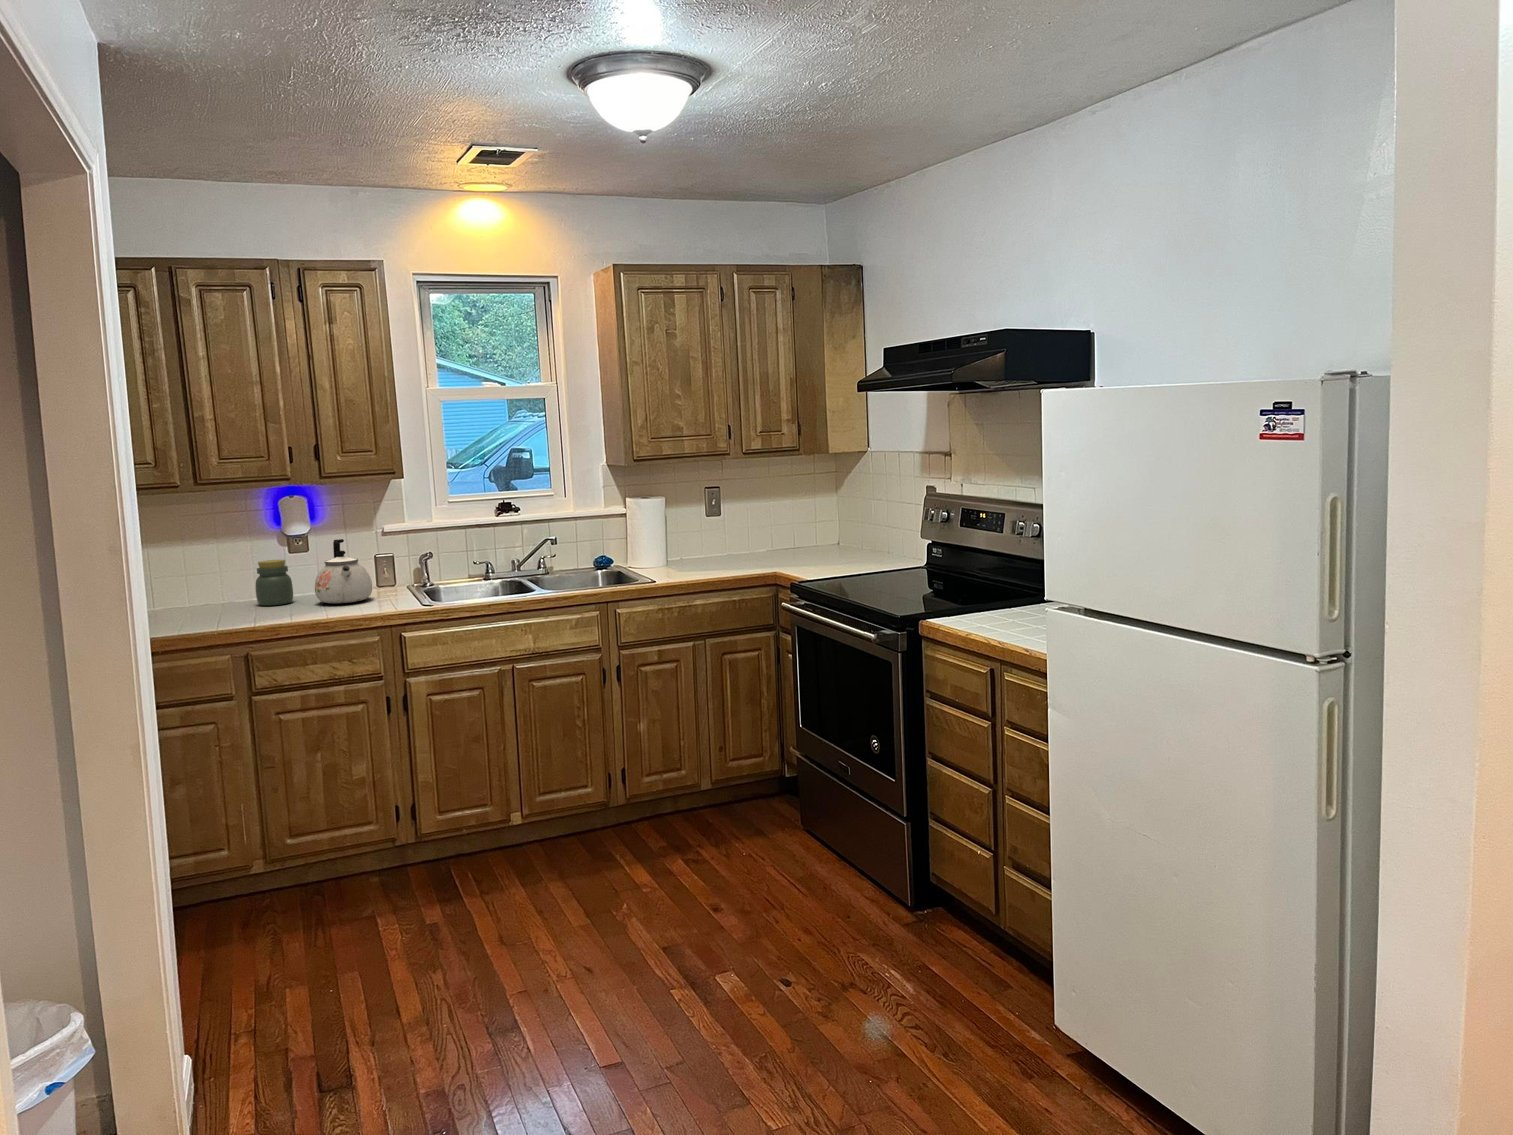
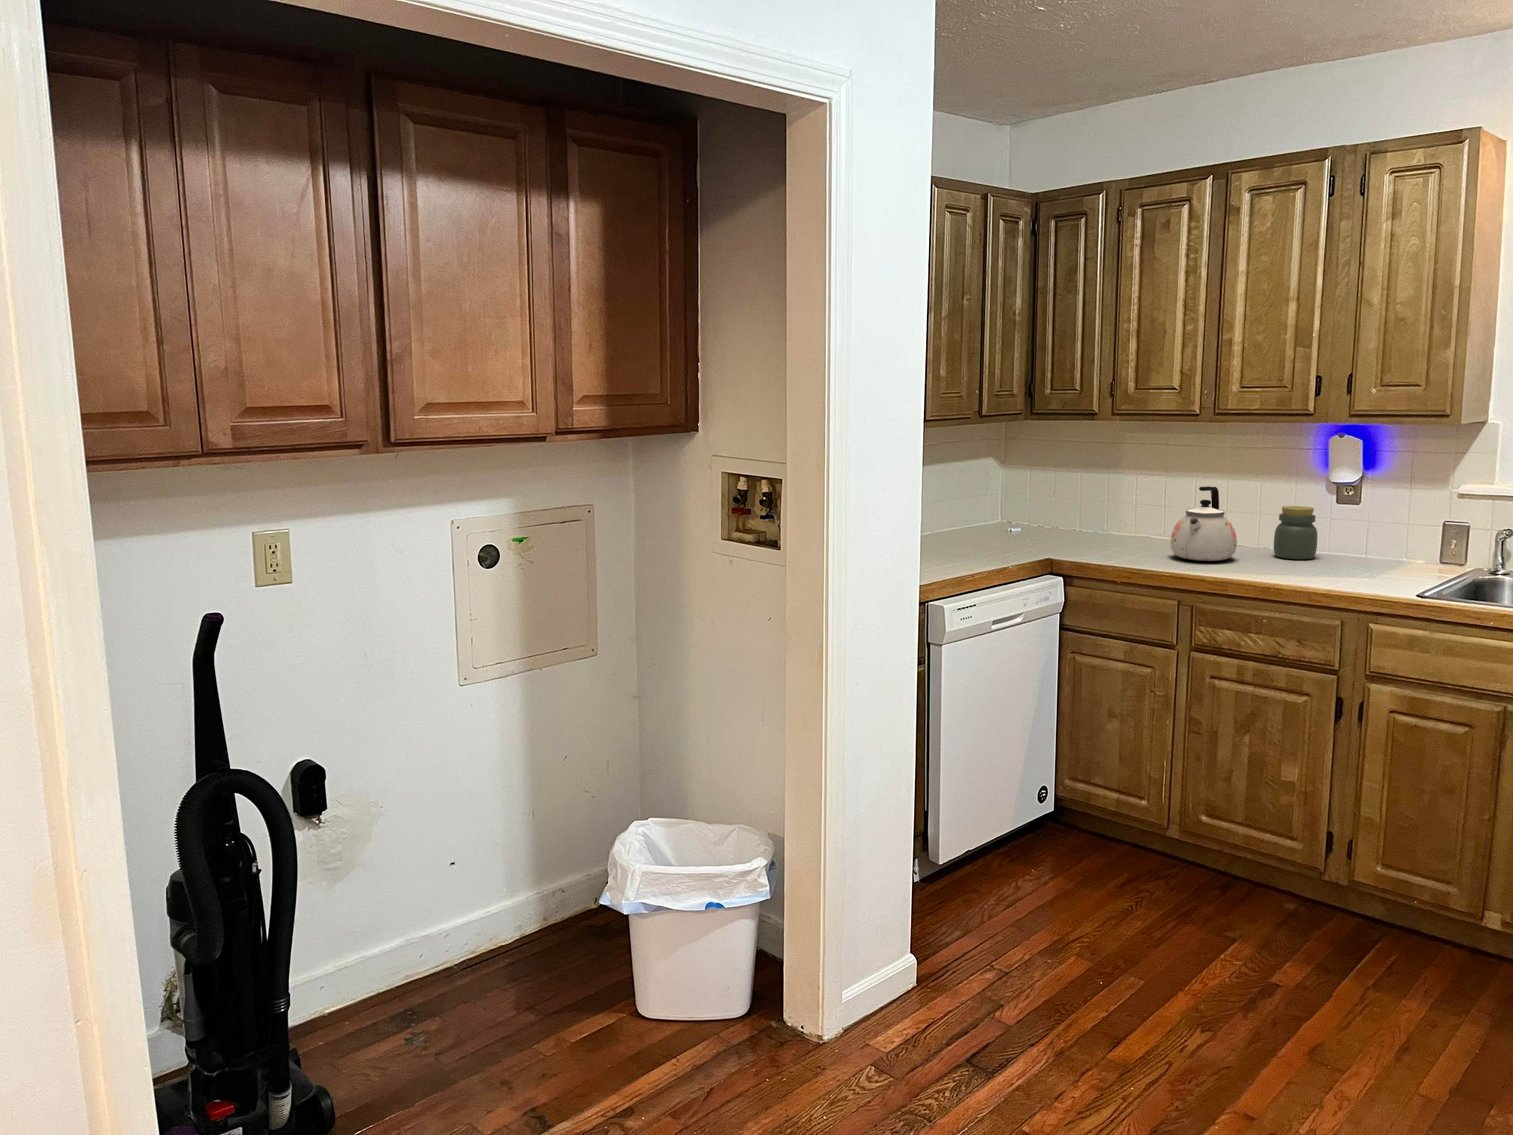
kettle: present [315,539,372,604] -> present [1171,486,1237,561]

